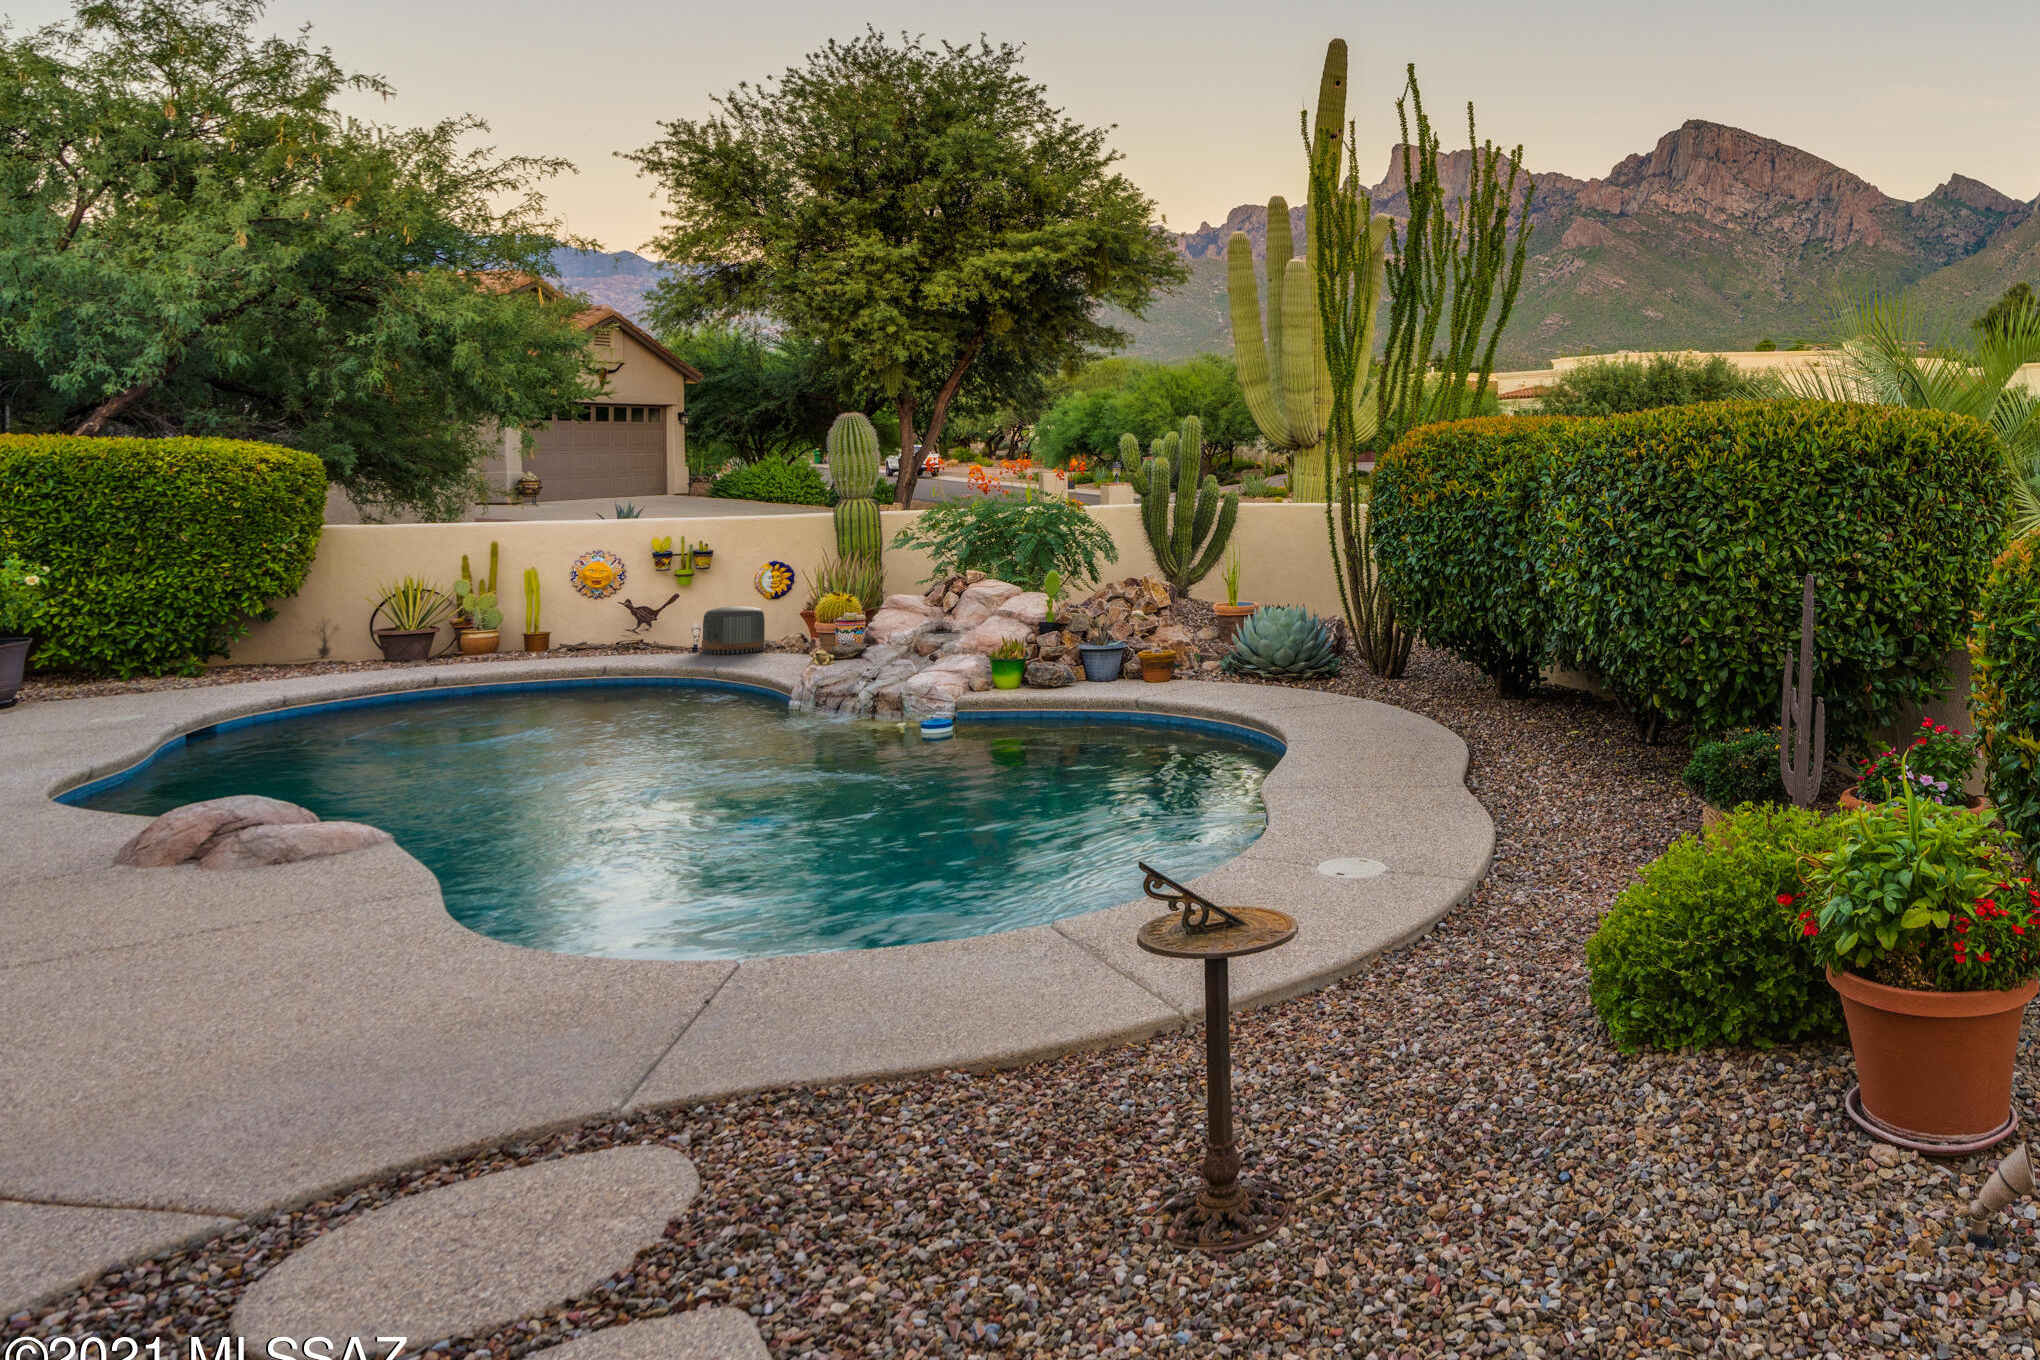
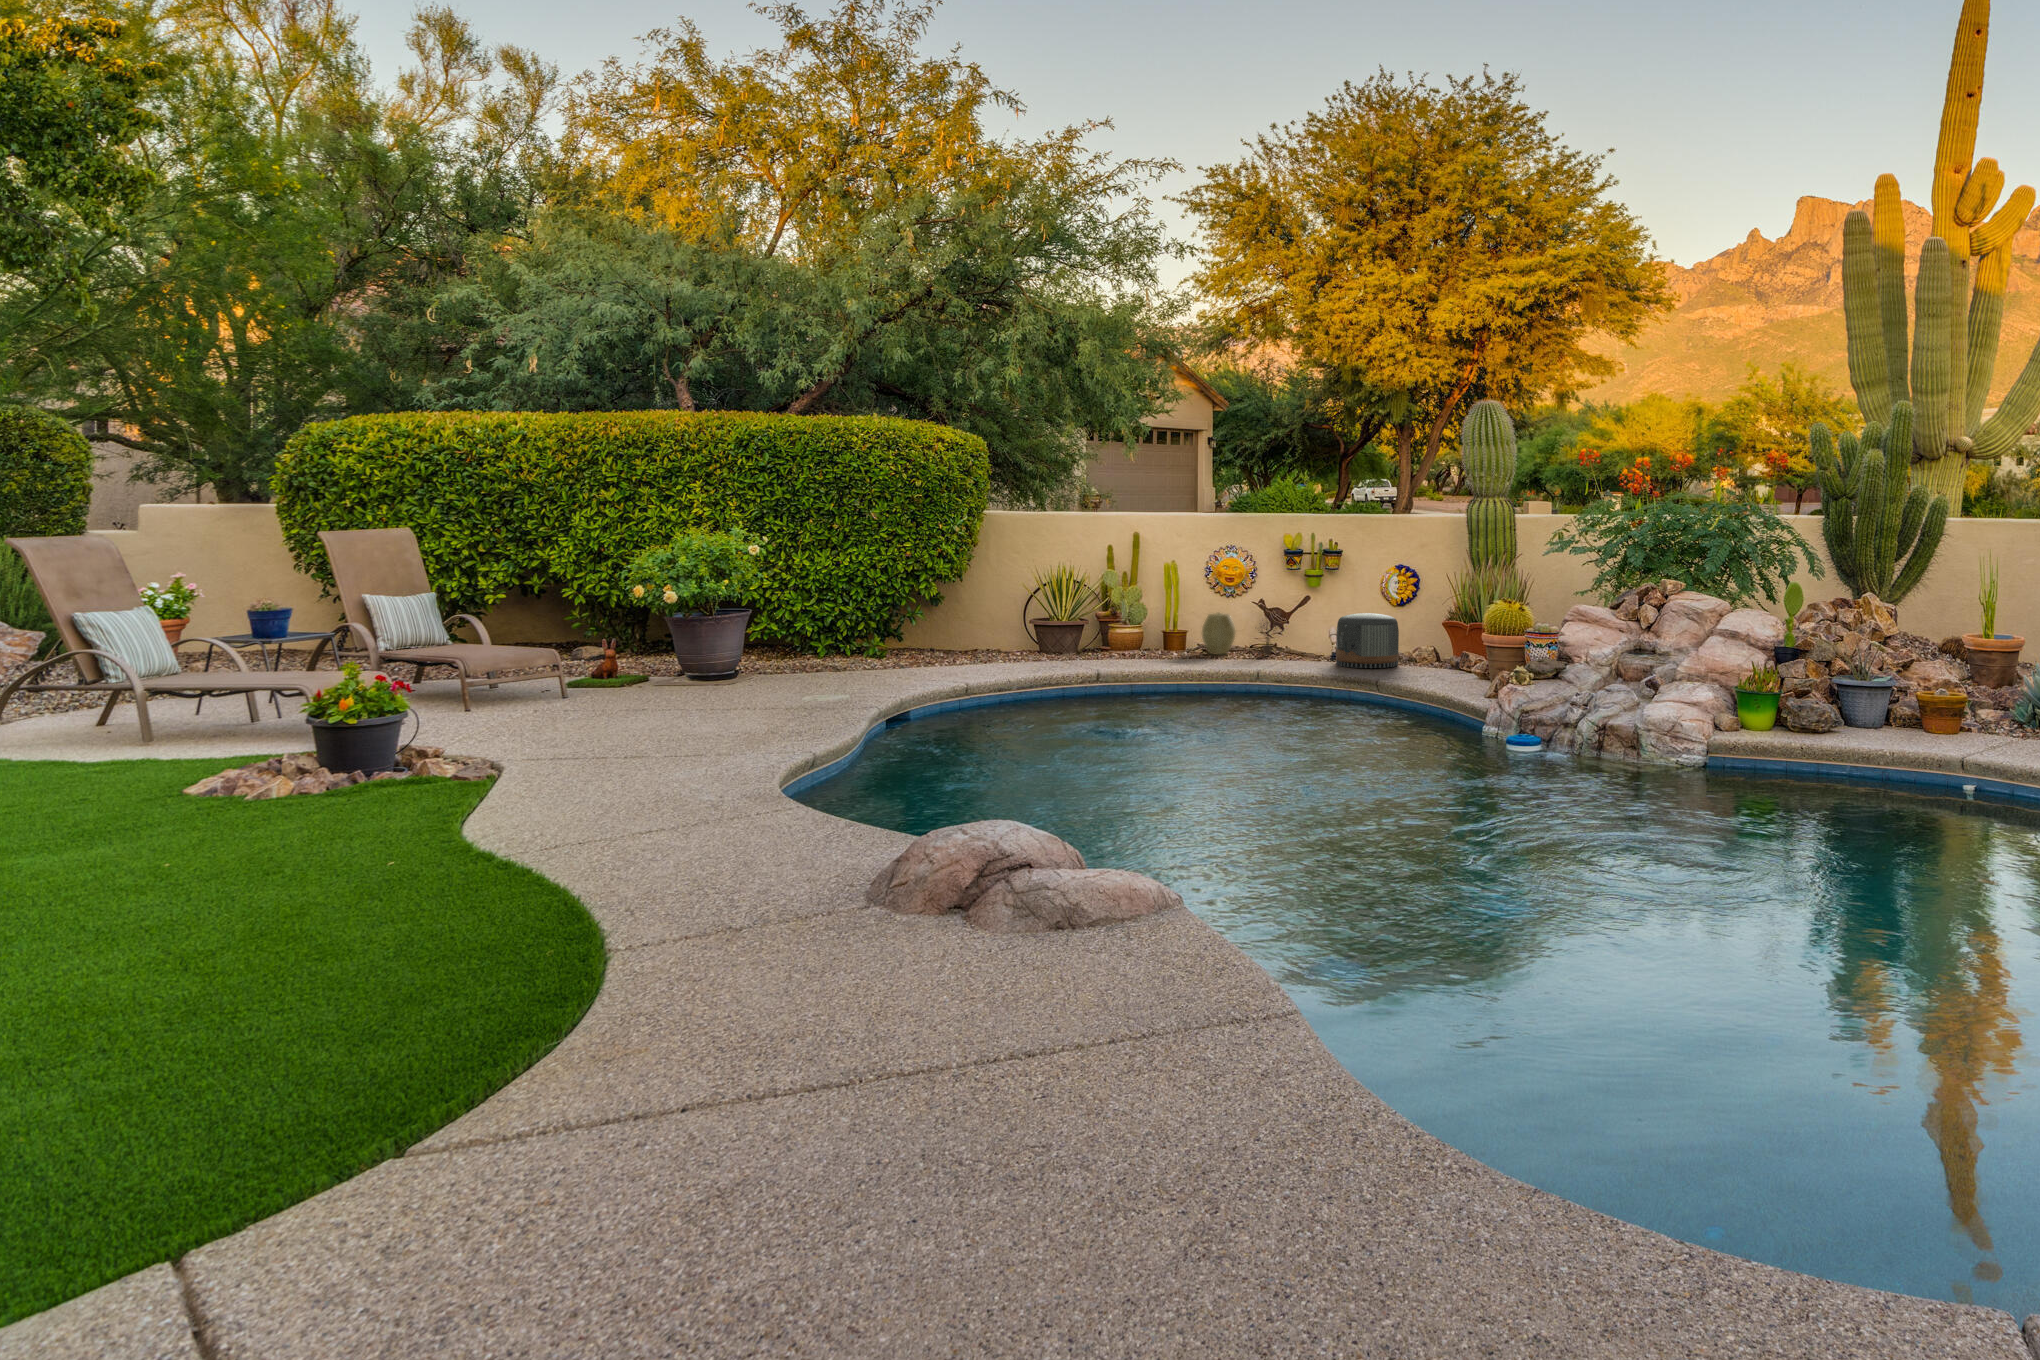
woven basket: none [569,612,606,651] -> present [1202,613,1235,655]
decorative plant: present [313,622,338,657] -> present [1261,623,1278,656]

